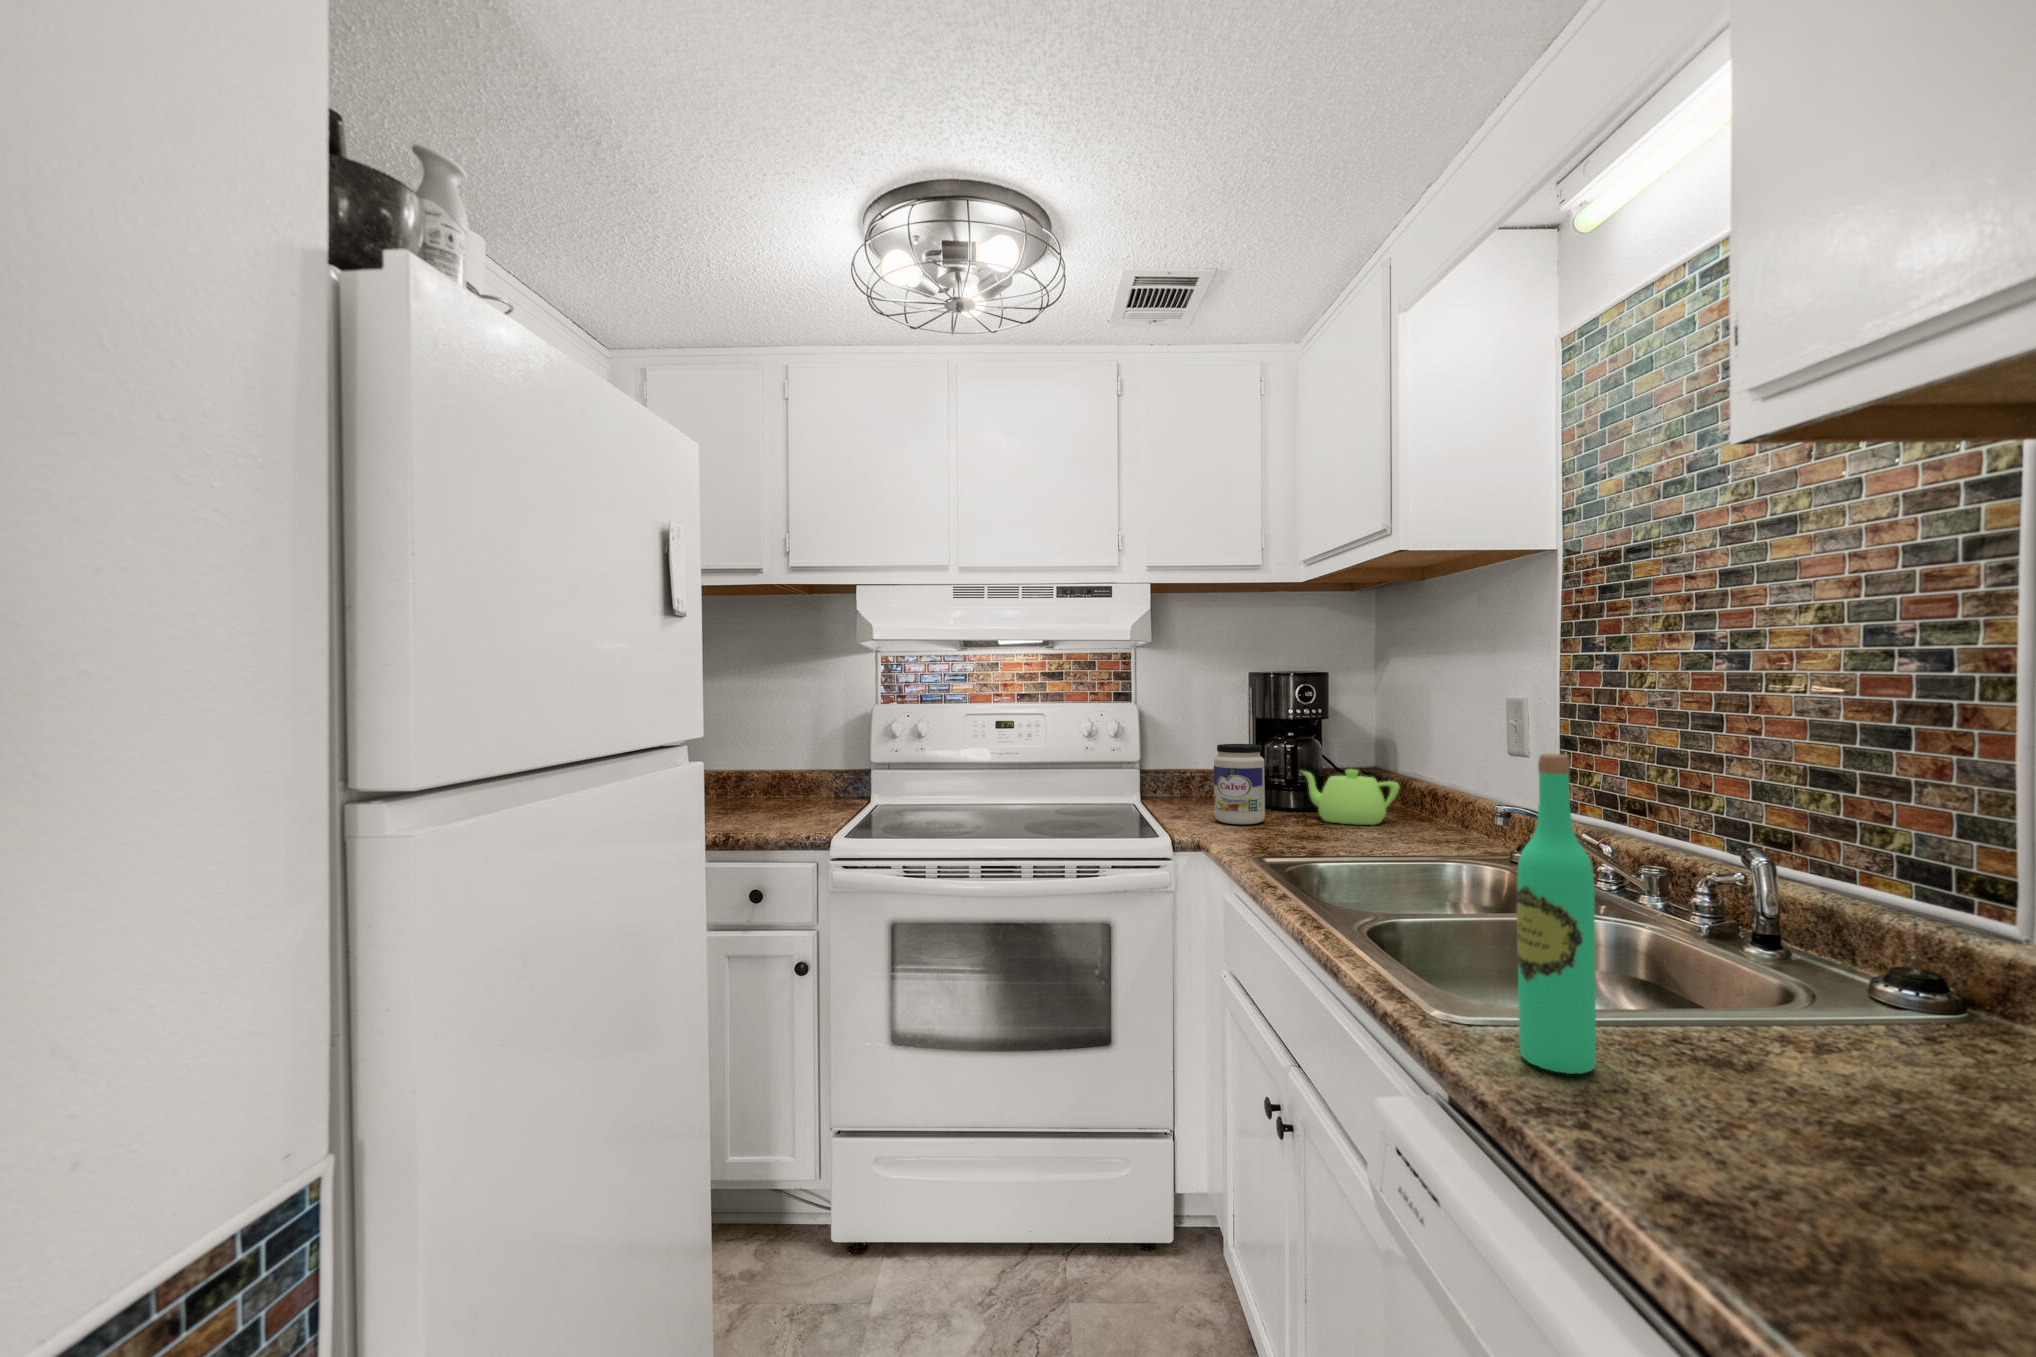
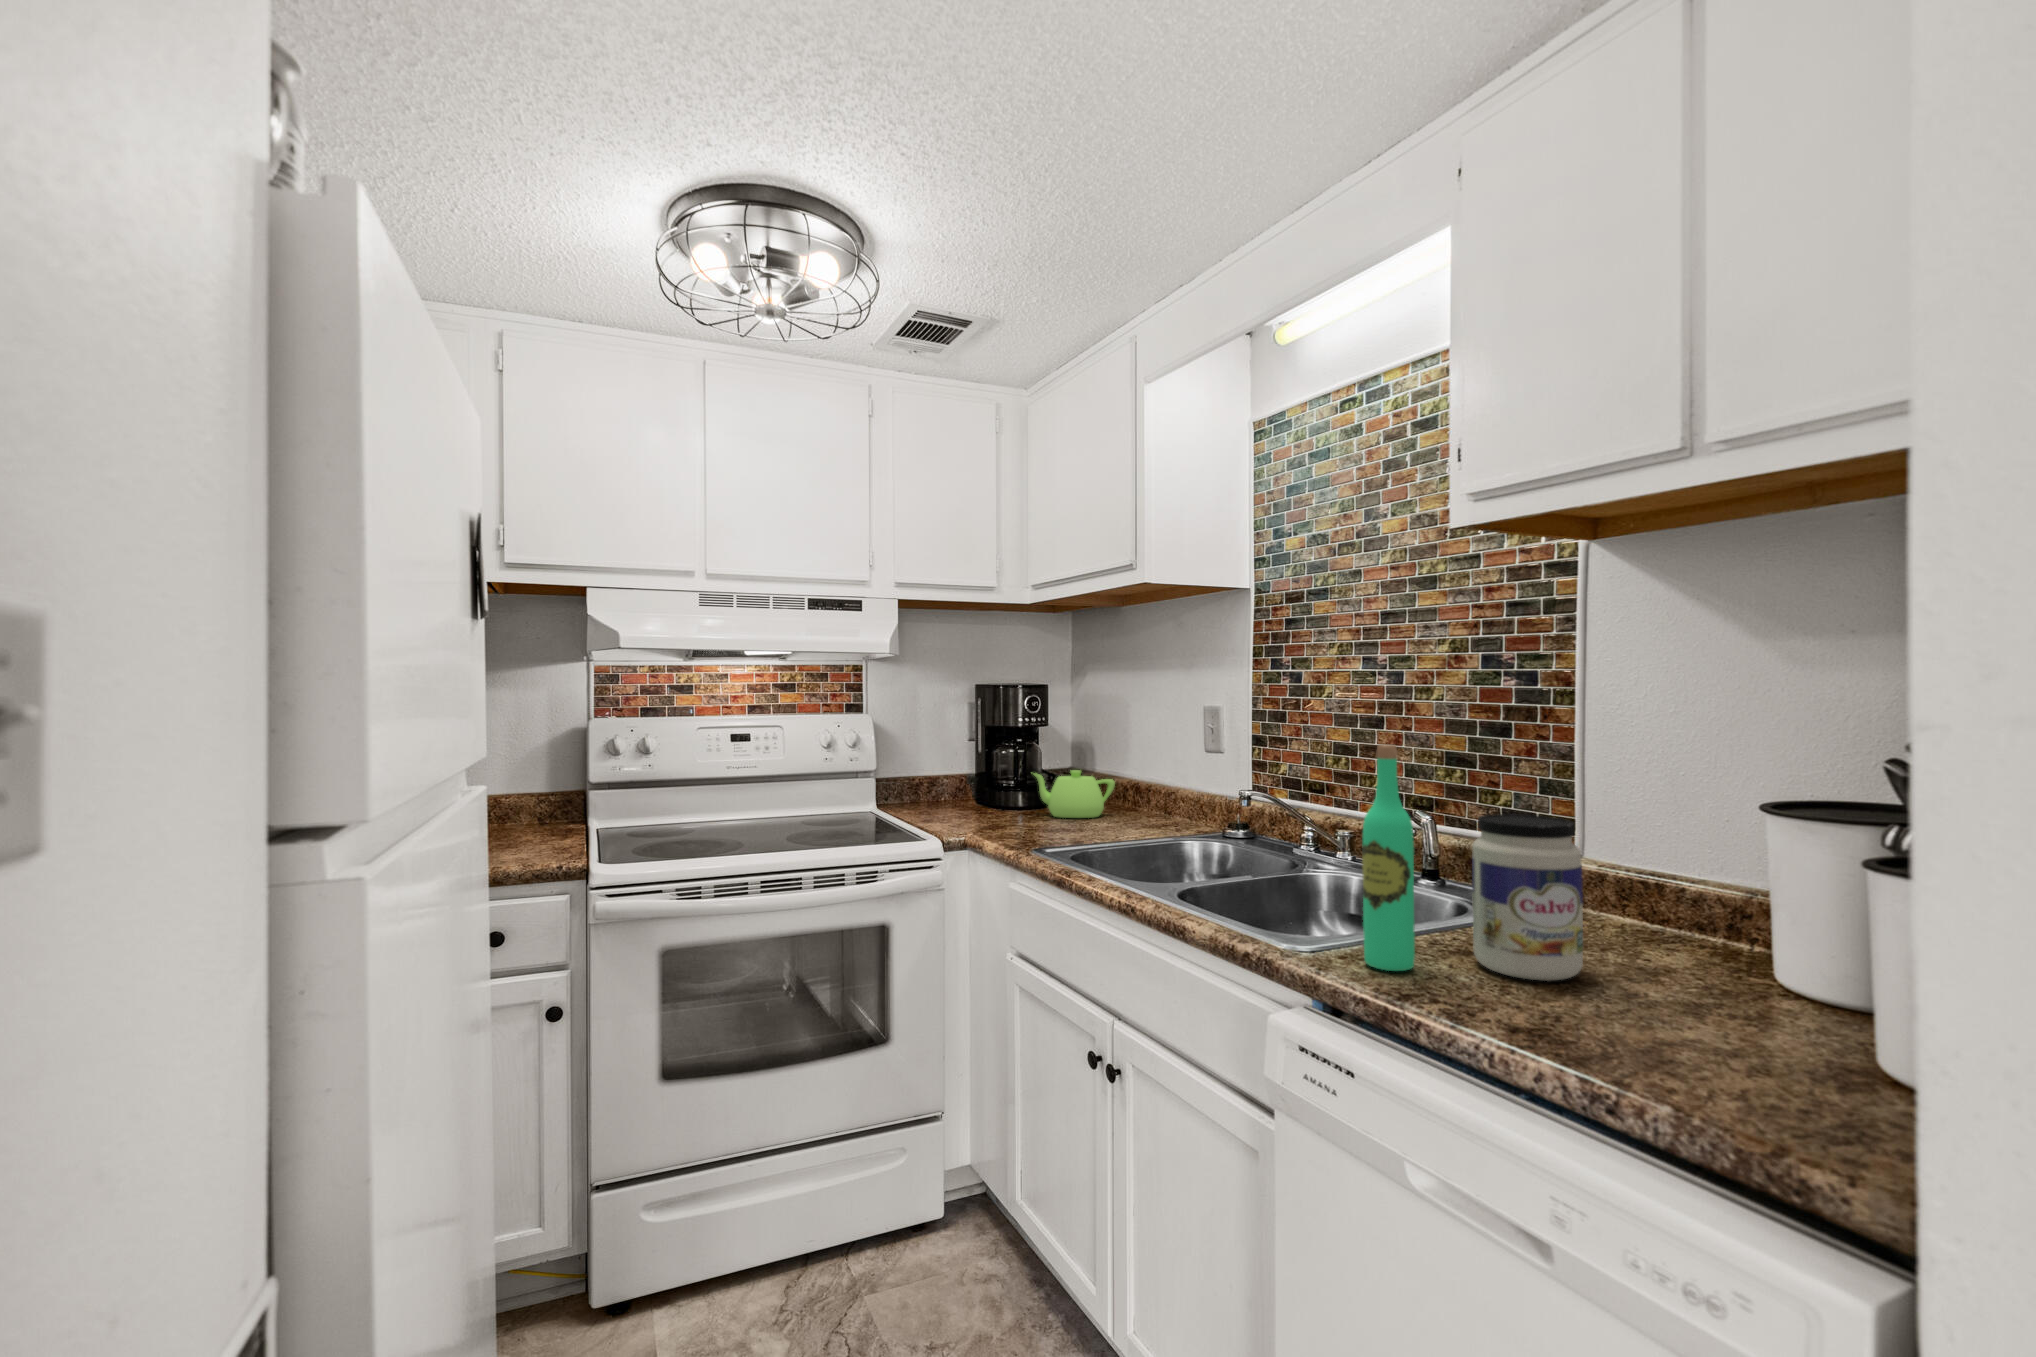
jar: present [1214,744,1265,824] -> present [1472,814,1583,981]

